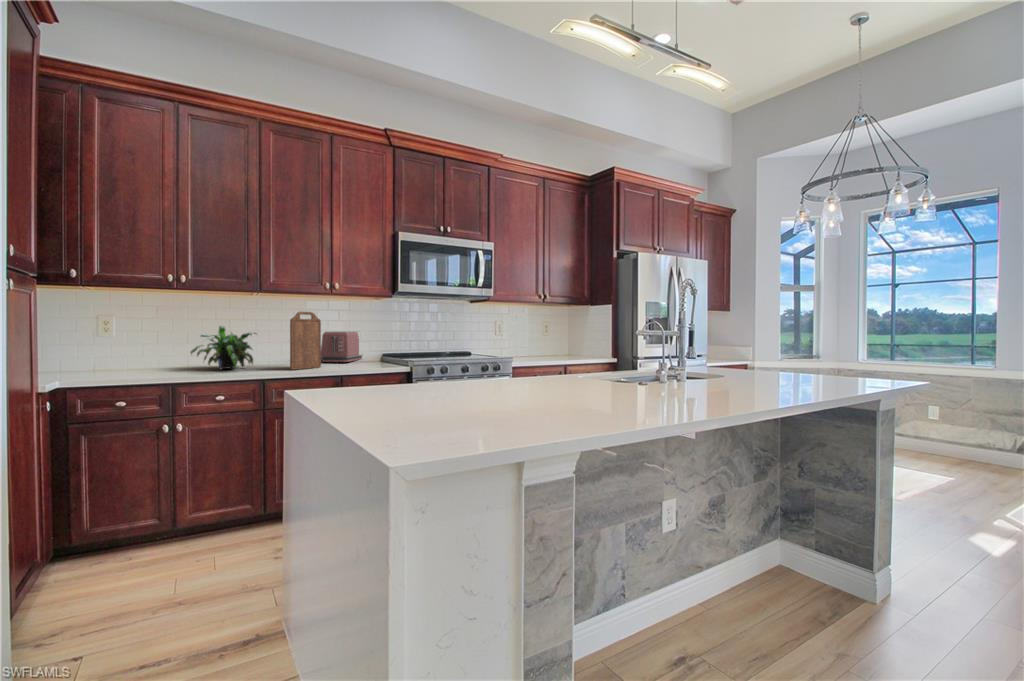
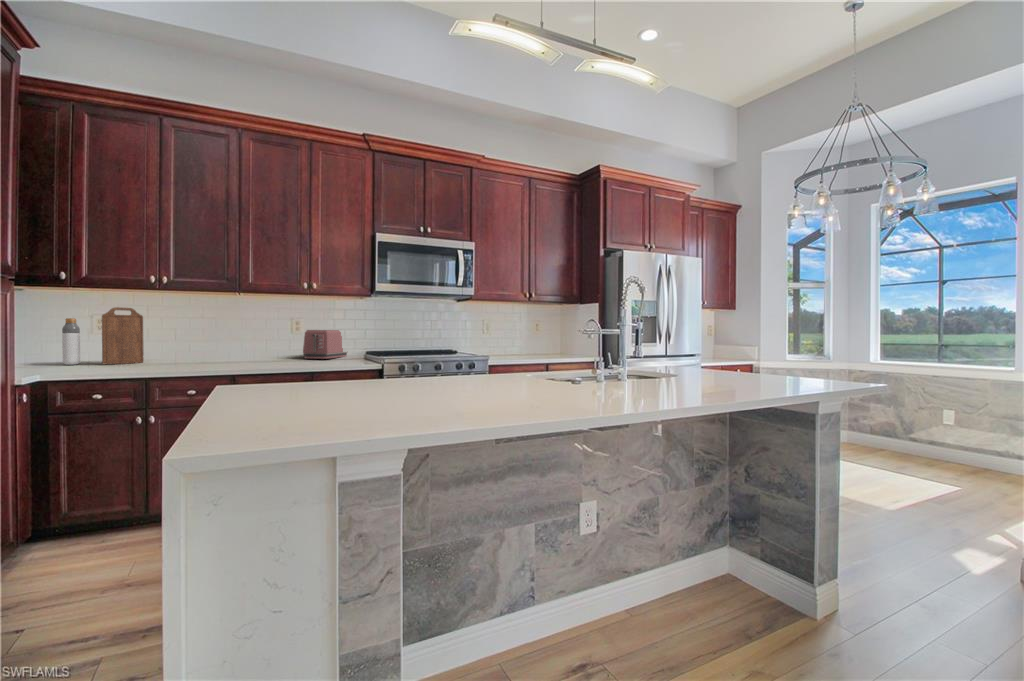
cutting board: present [290,312,321,370] -> present [102,307,144,364]
bottle: none [64,320,83,371] -> present [62,318,80,365]
potted plant: present [190,326,256,369] -> none [173,324,238,365]

